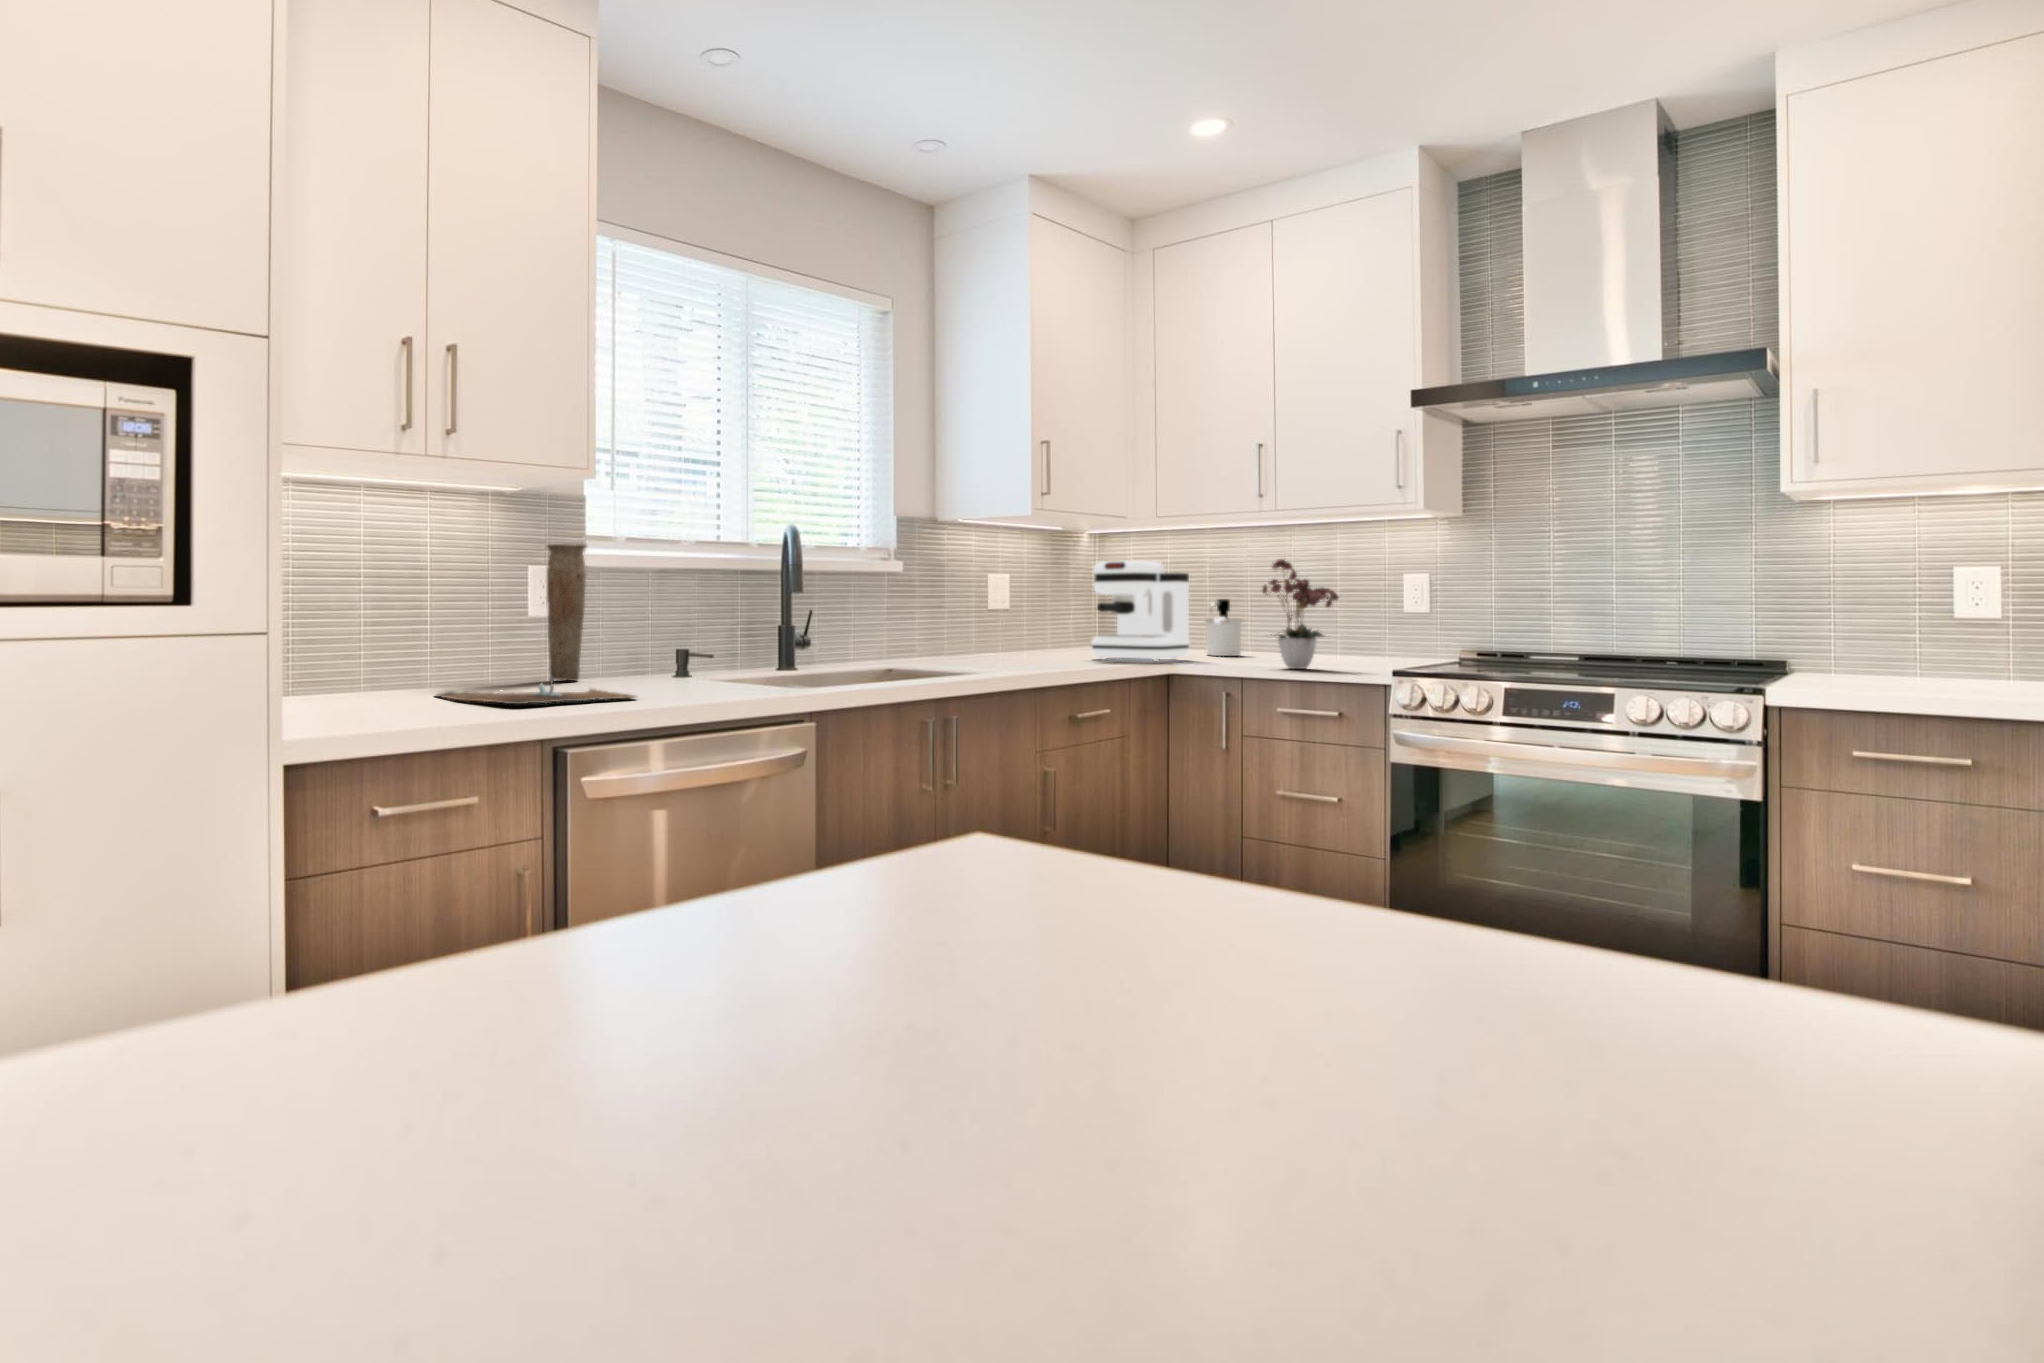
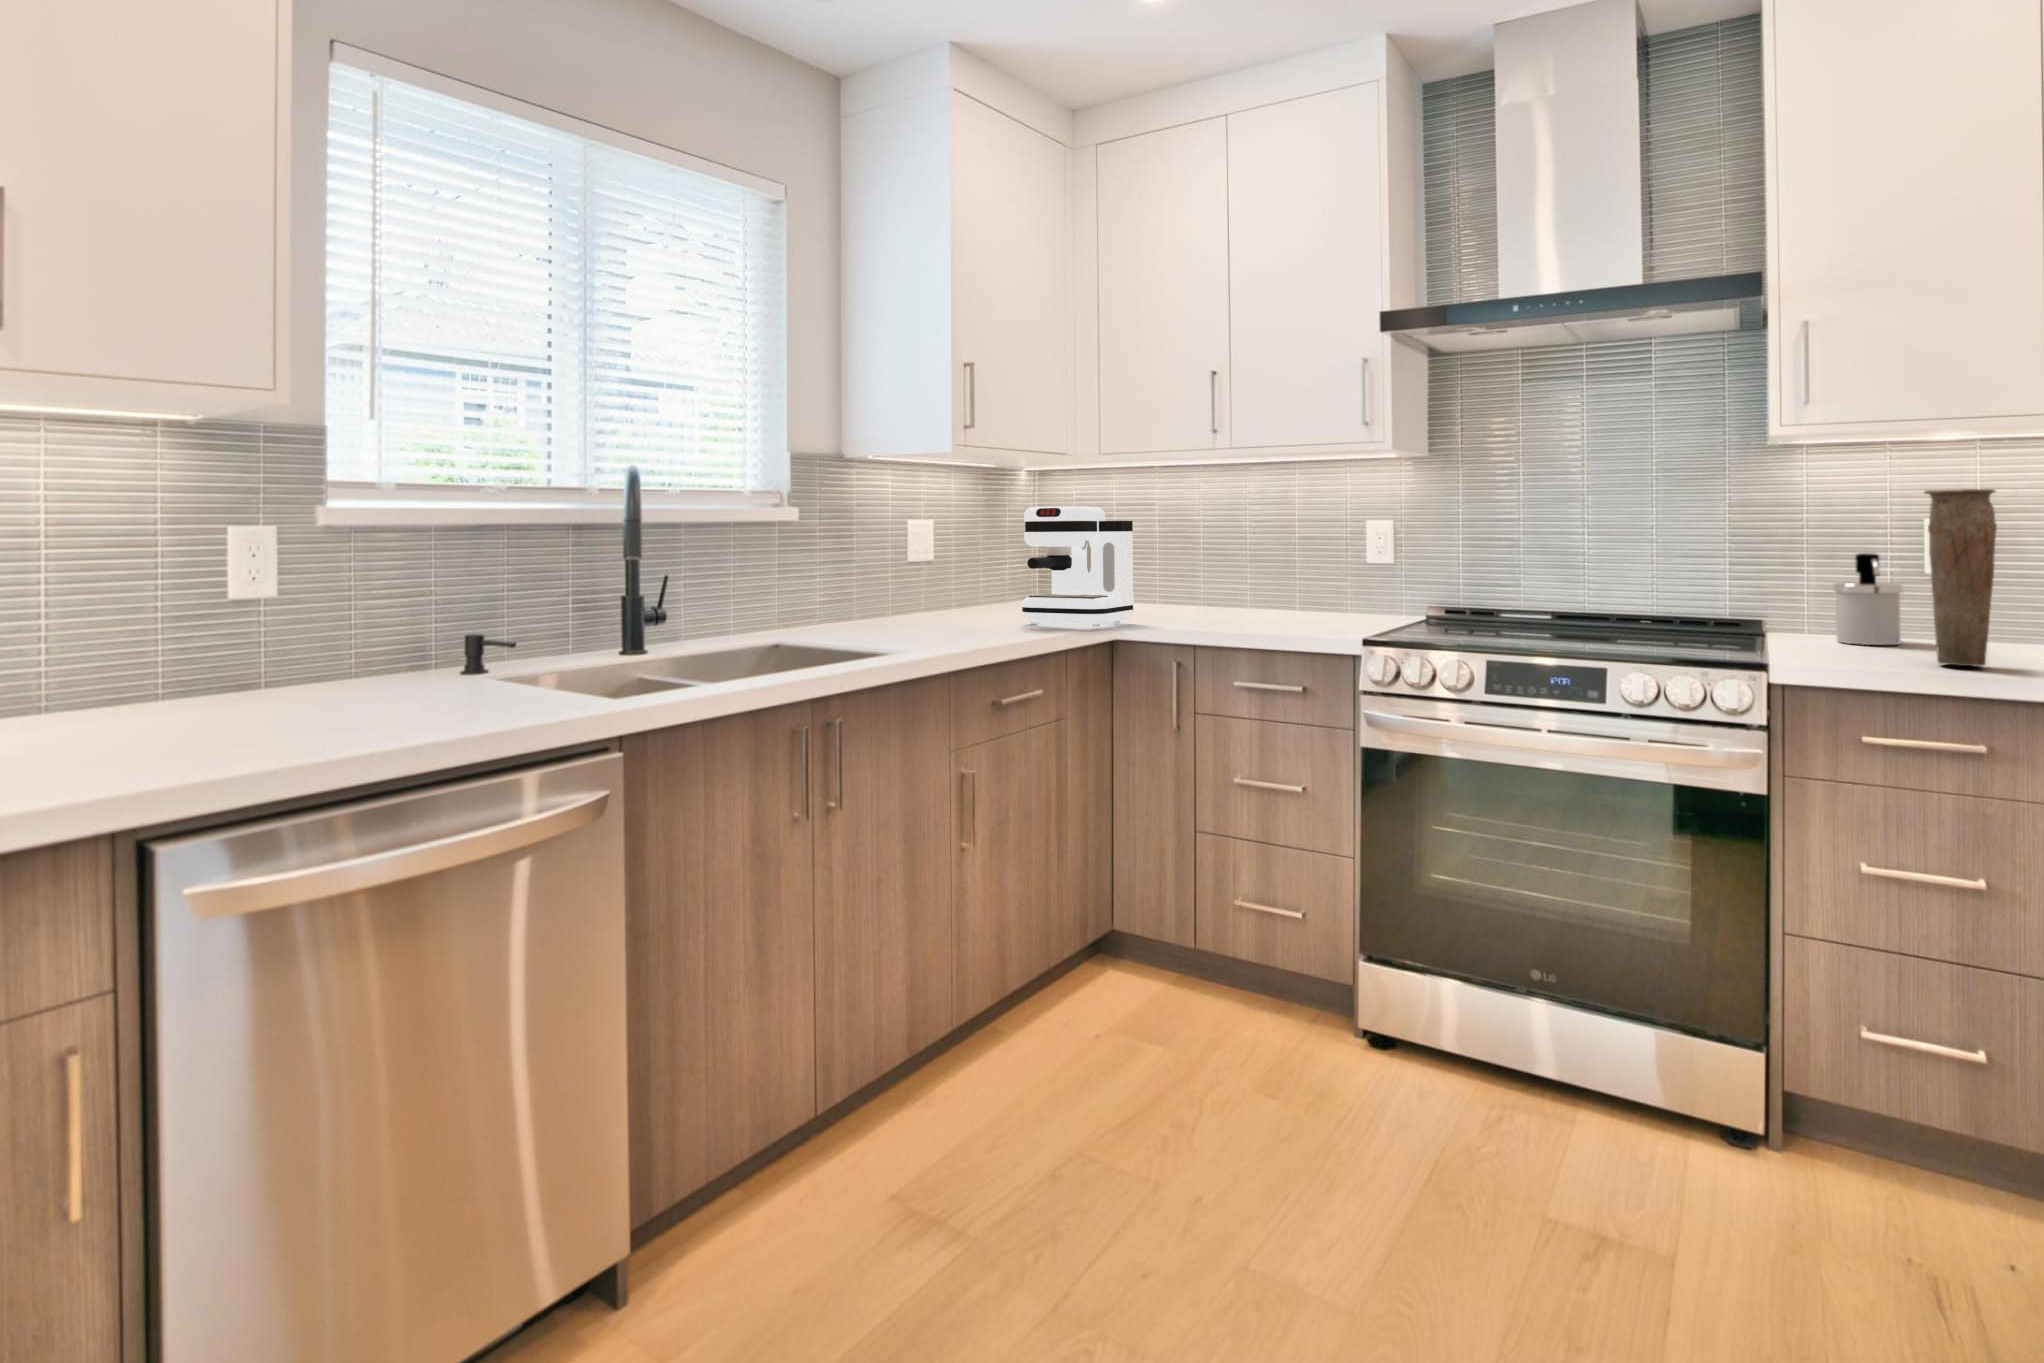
vase: present [546,544,587,681] -> present [1924,489,1997,667]
flower arrangement: present [1262,559,1339,669] -> none [1210,500,1307,636]
soap dispenser: present [1205,599,1242,656] -> present [1834,553,1902,645]
cutting board: present [435,677,638,704] -> none [45,696,373,751]

